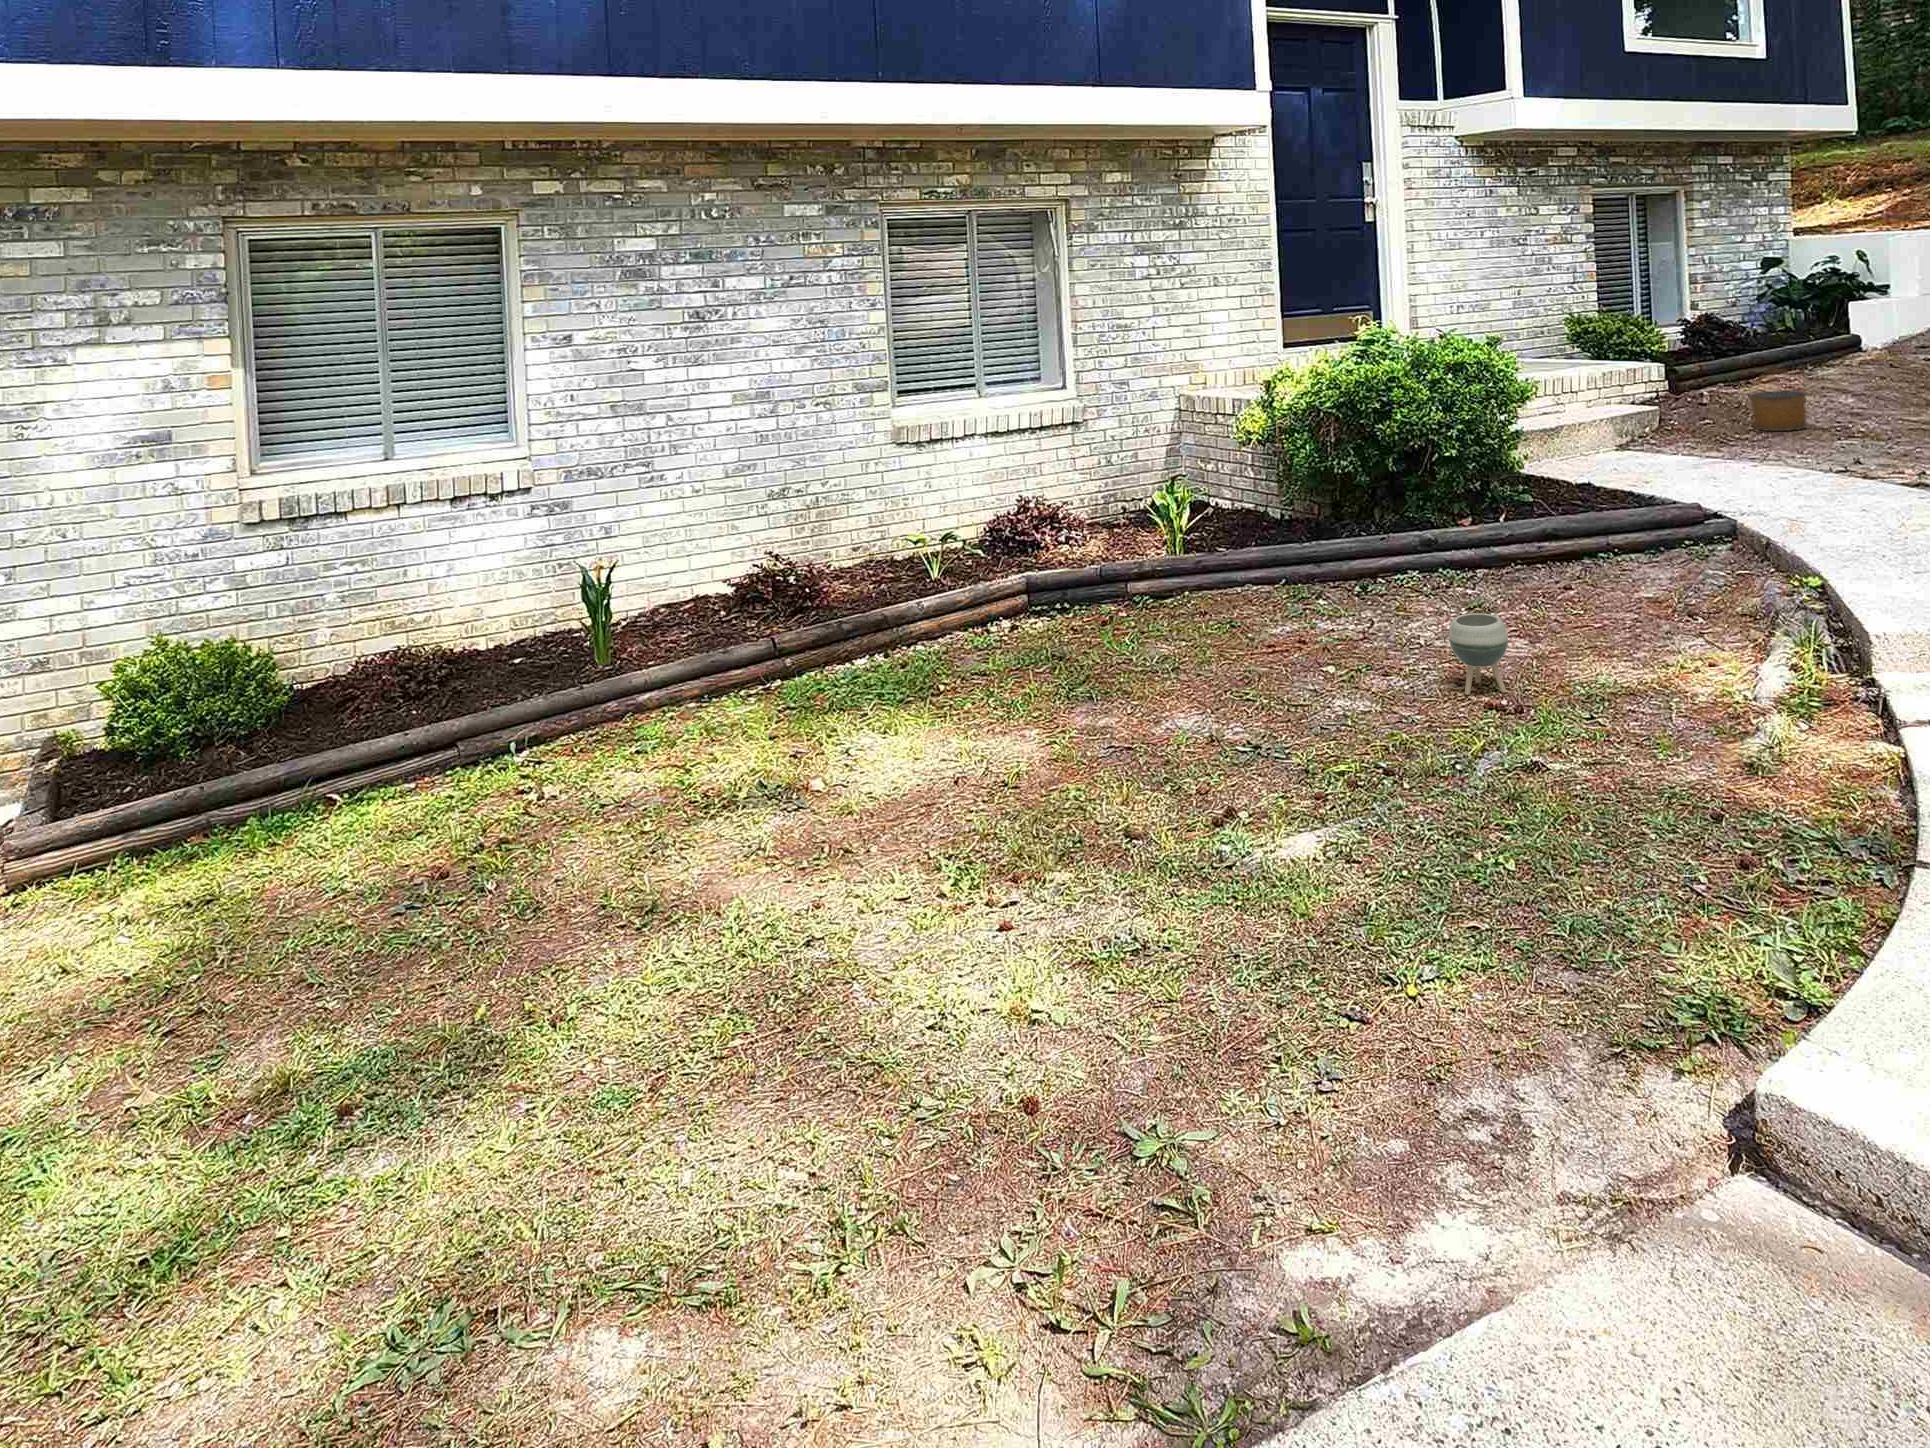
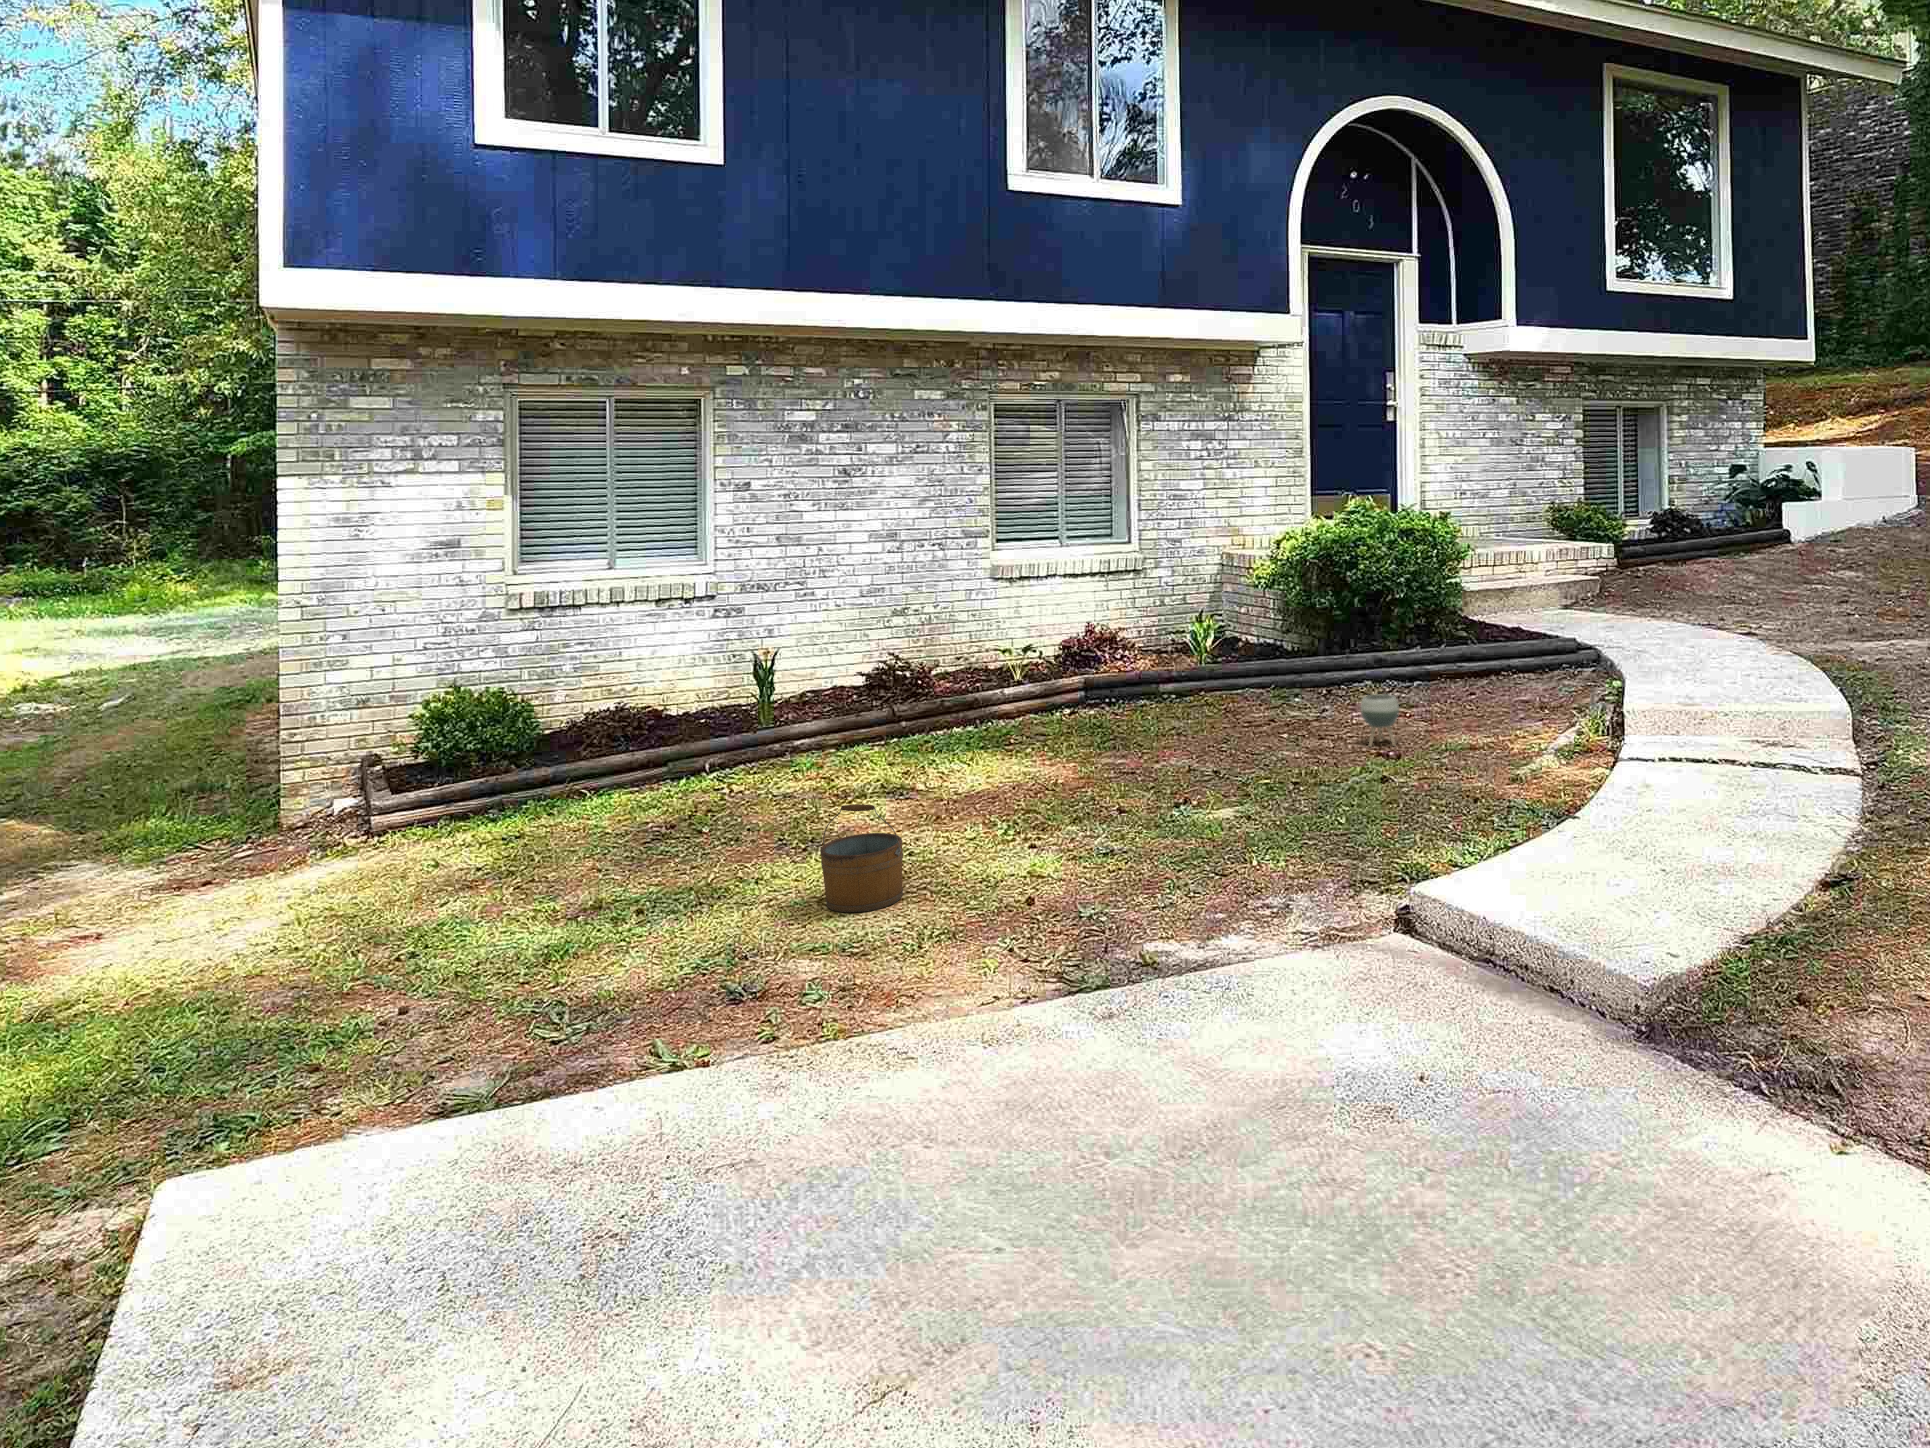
bucket: present [1749,369,1806,431] -> present [820,804,903,912]

